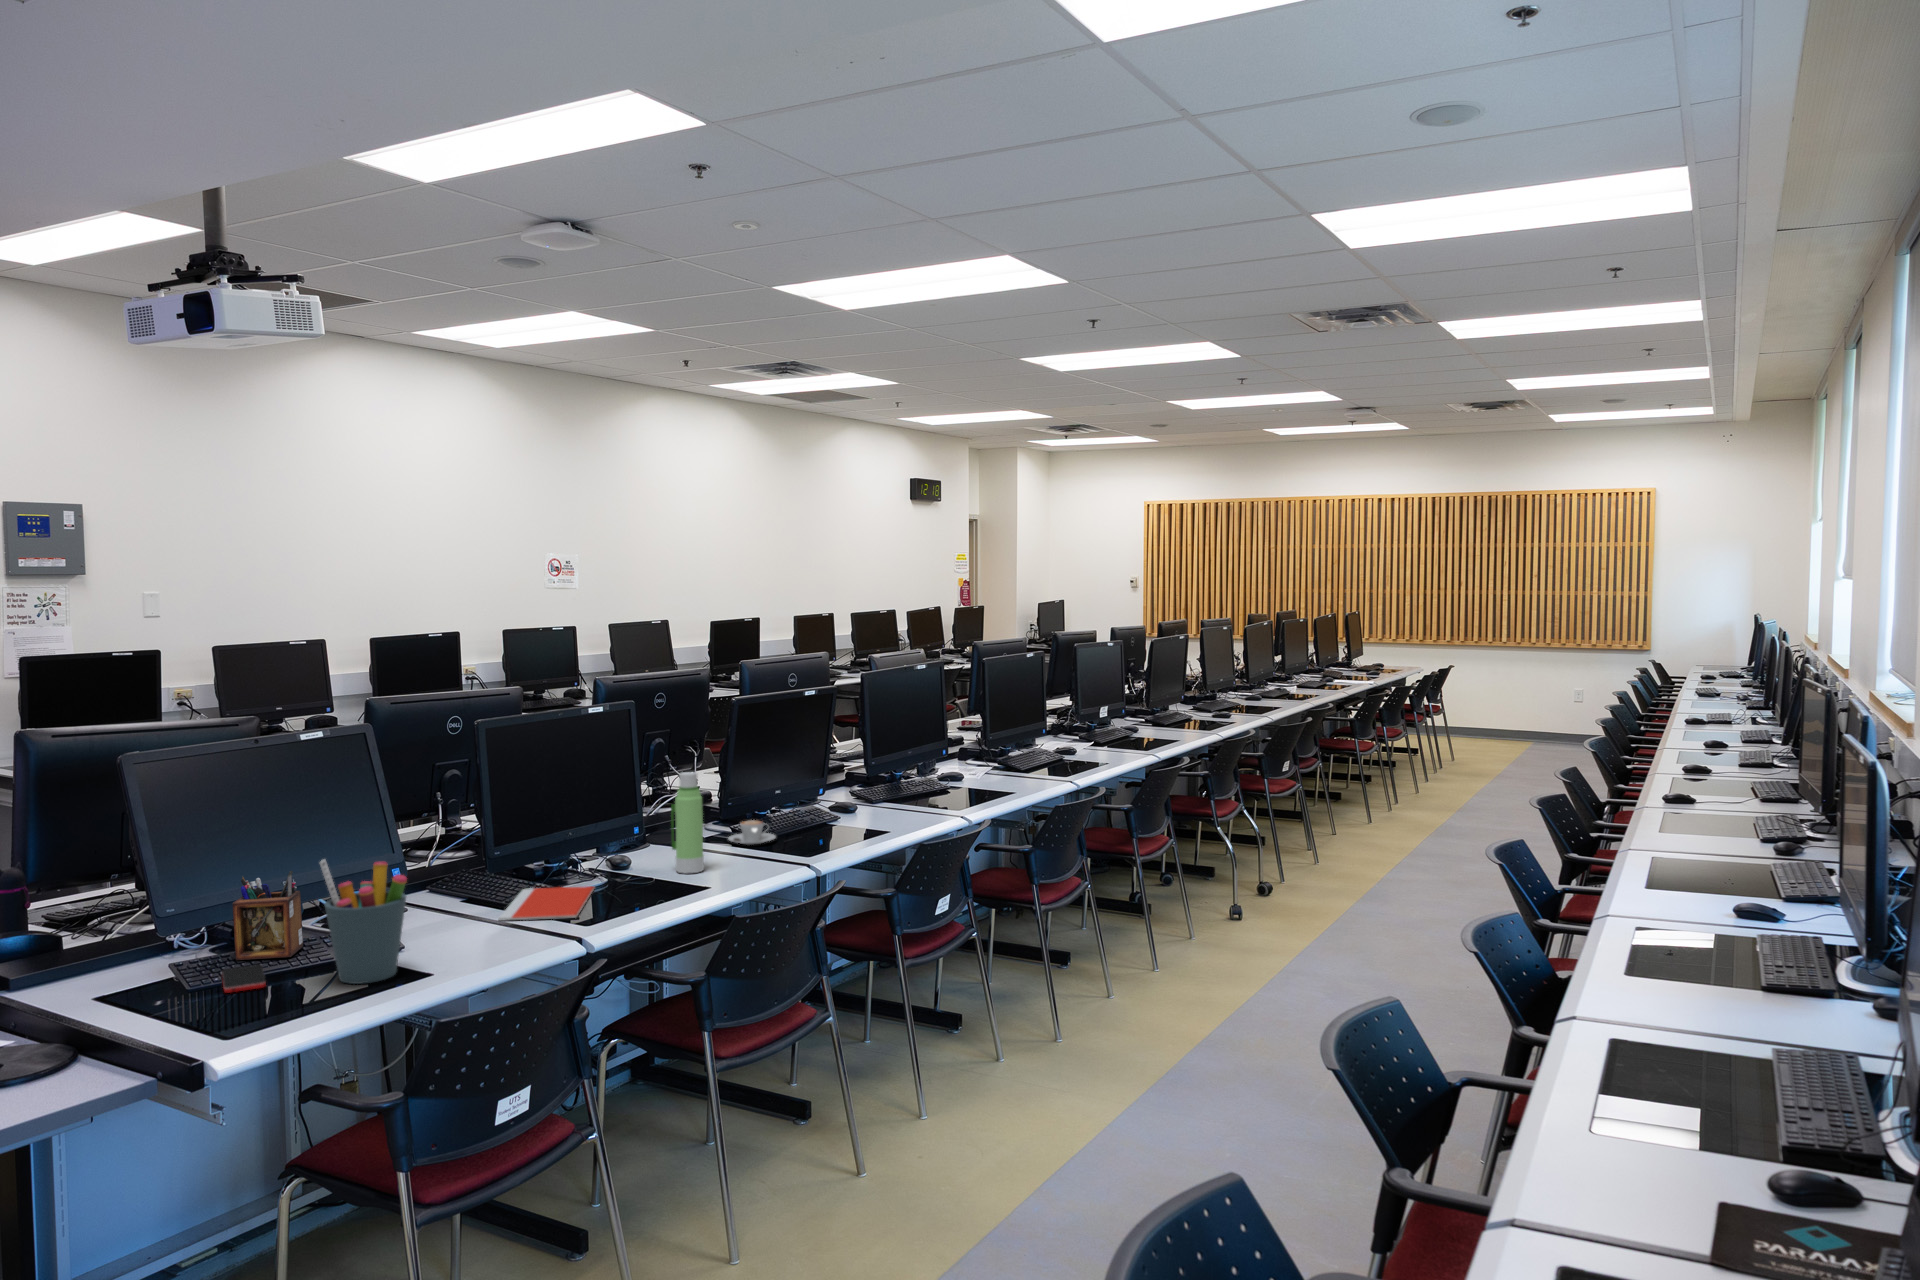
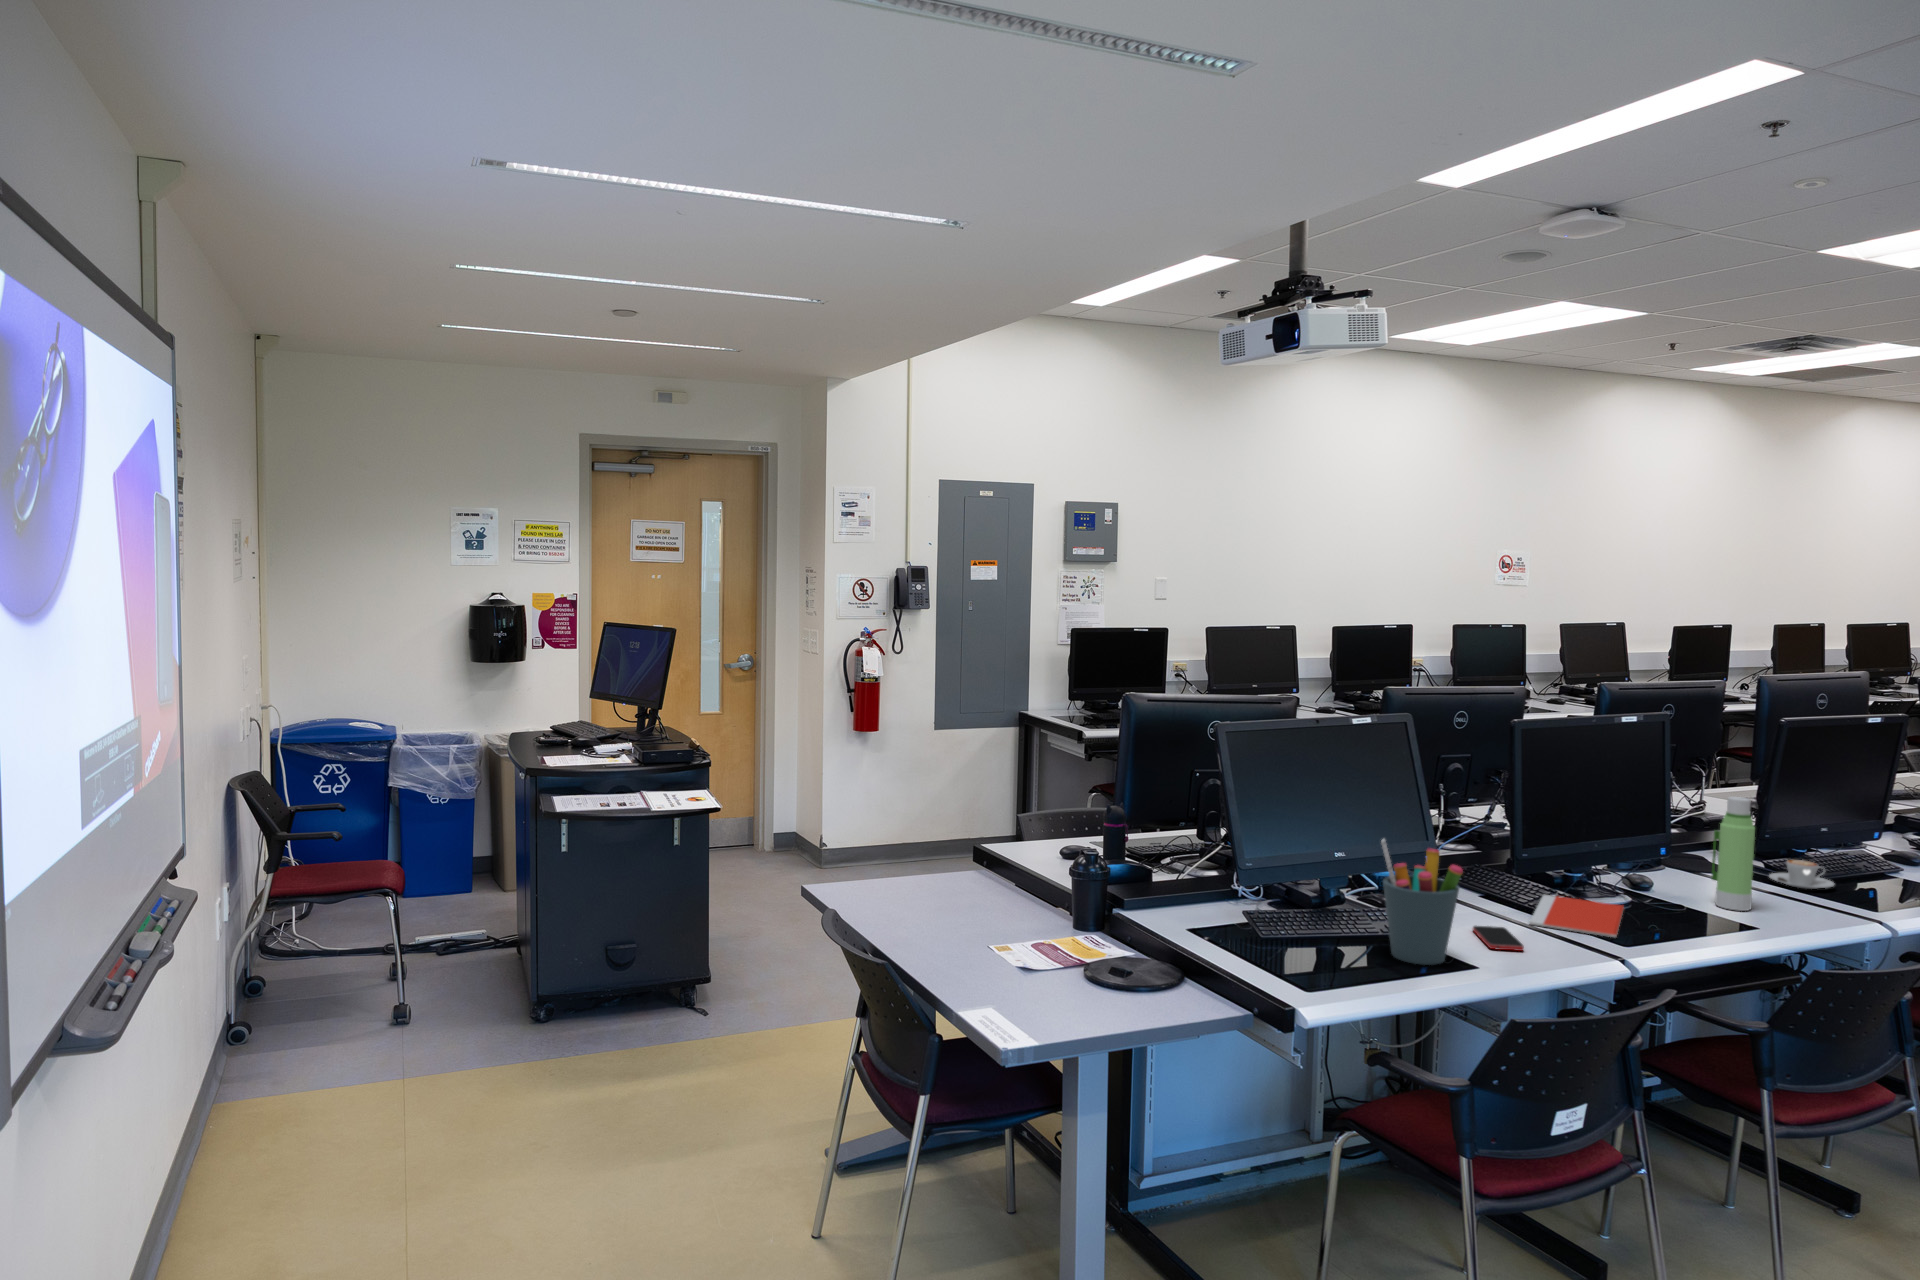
desk organizer: present [233,871,303,960] -> none [1292,840,1348,923]
smartphone: present [222,964,266,993] -> present [1473,926,1524,951]

